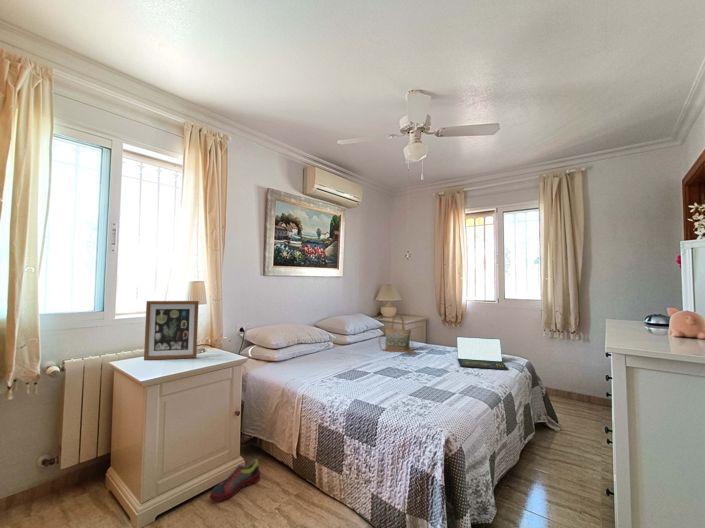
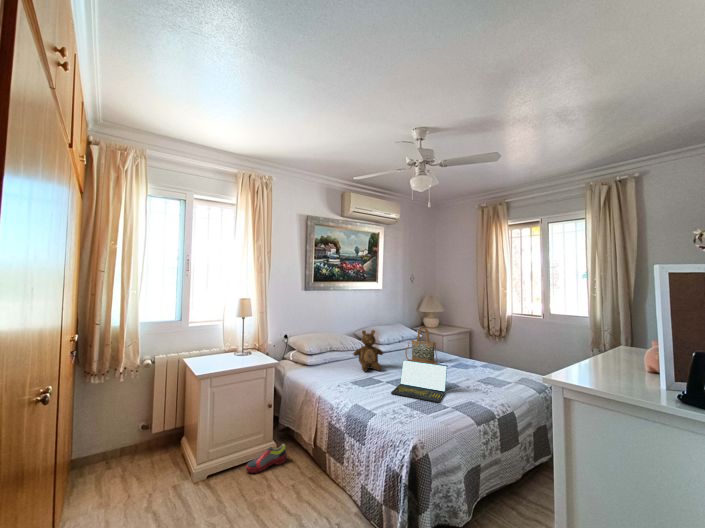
picture frame: present [144,301,199,360] -> none [206,313,244,359]
teddy bear: none [328,318,362,364] -> present [353,330,383,371]
laptop: present [457,337,508,370] -> present [391,360,447,403]

